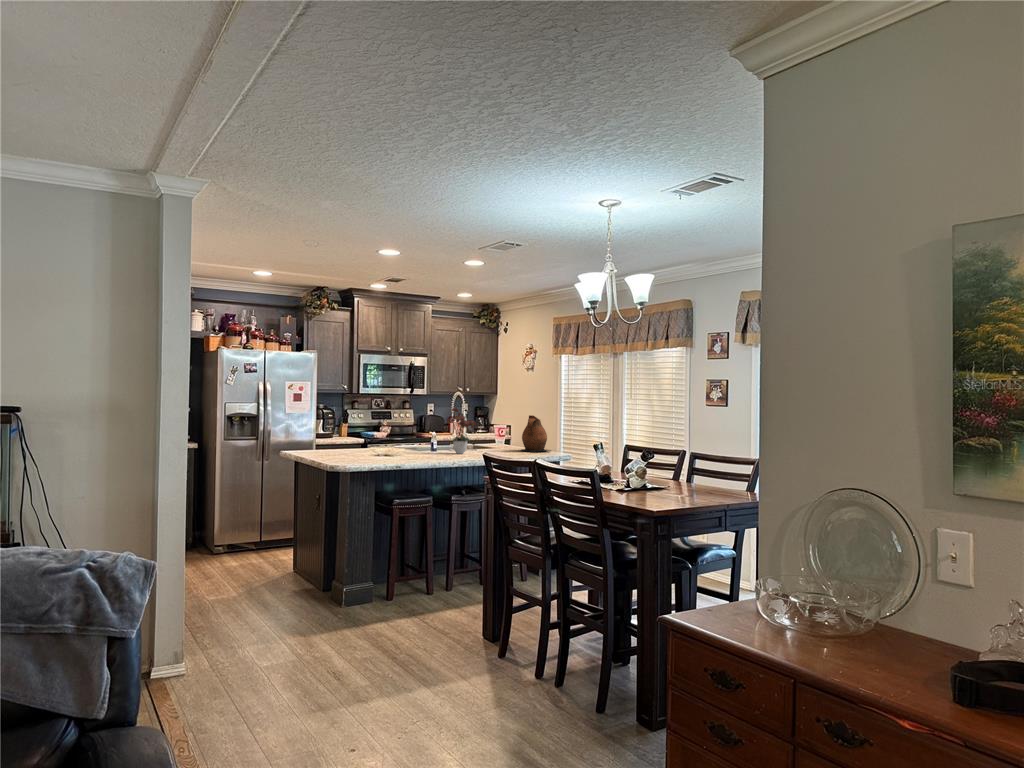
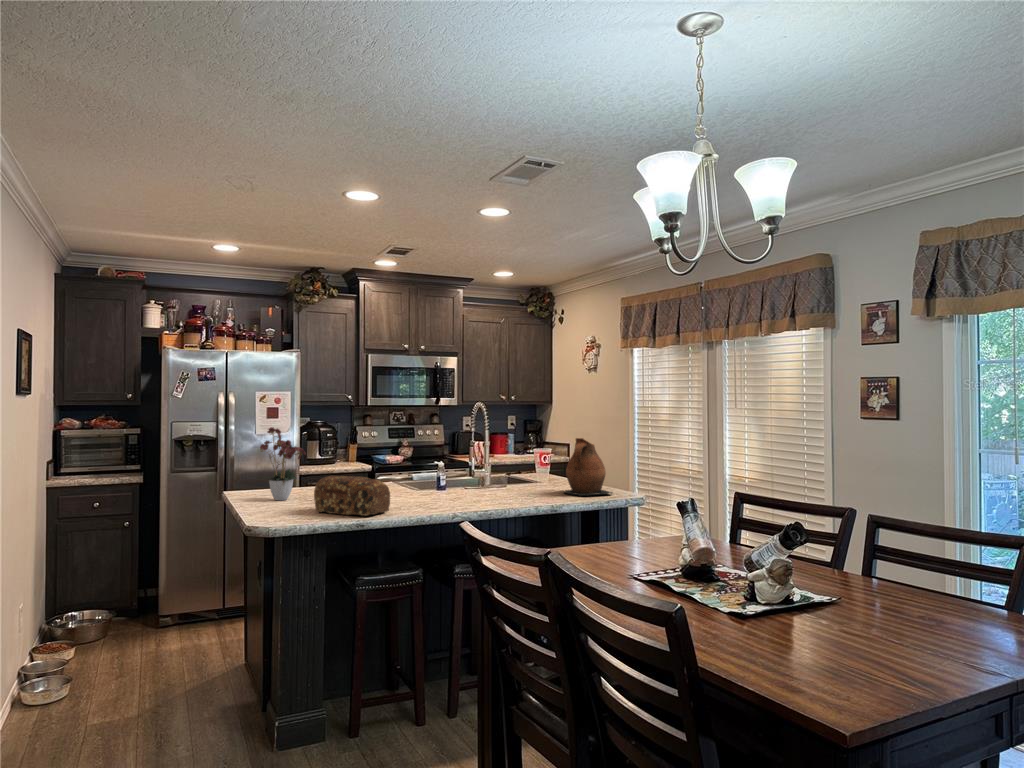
flower arrangement: present [447,408,476,454] -> present [260,427,306,500]
bread loaf: none [375,434,421,457] -> present [314,476,390,516]

